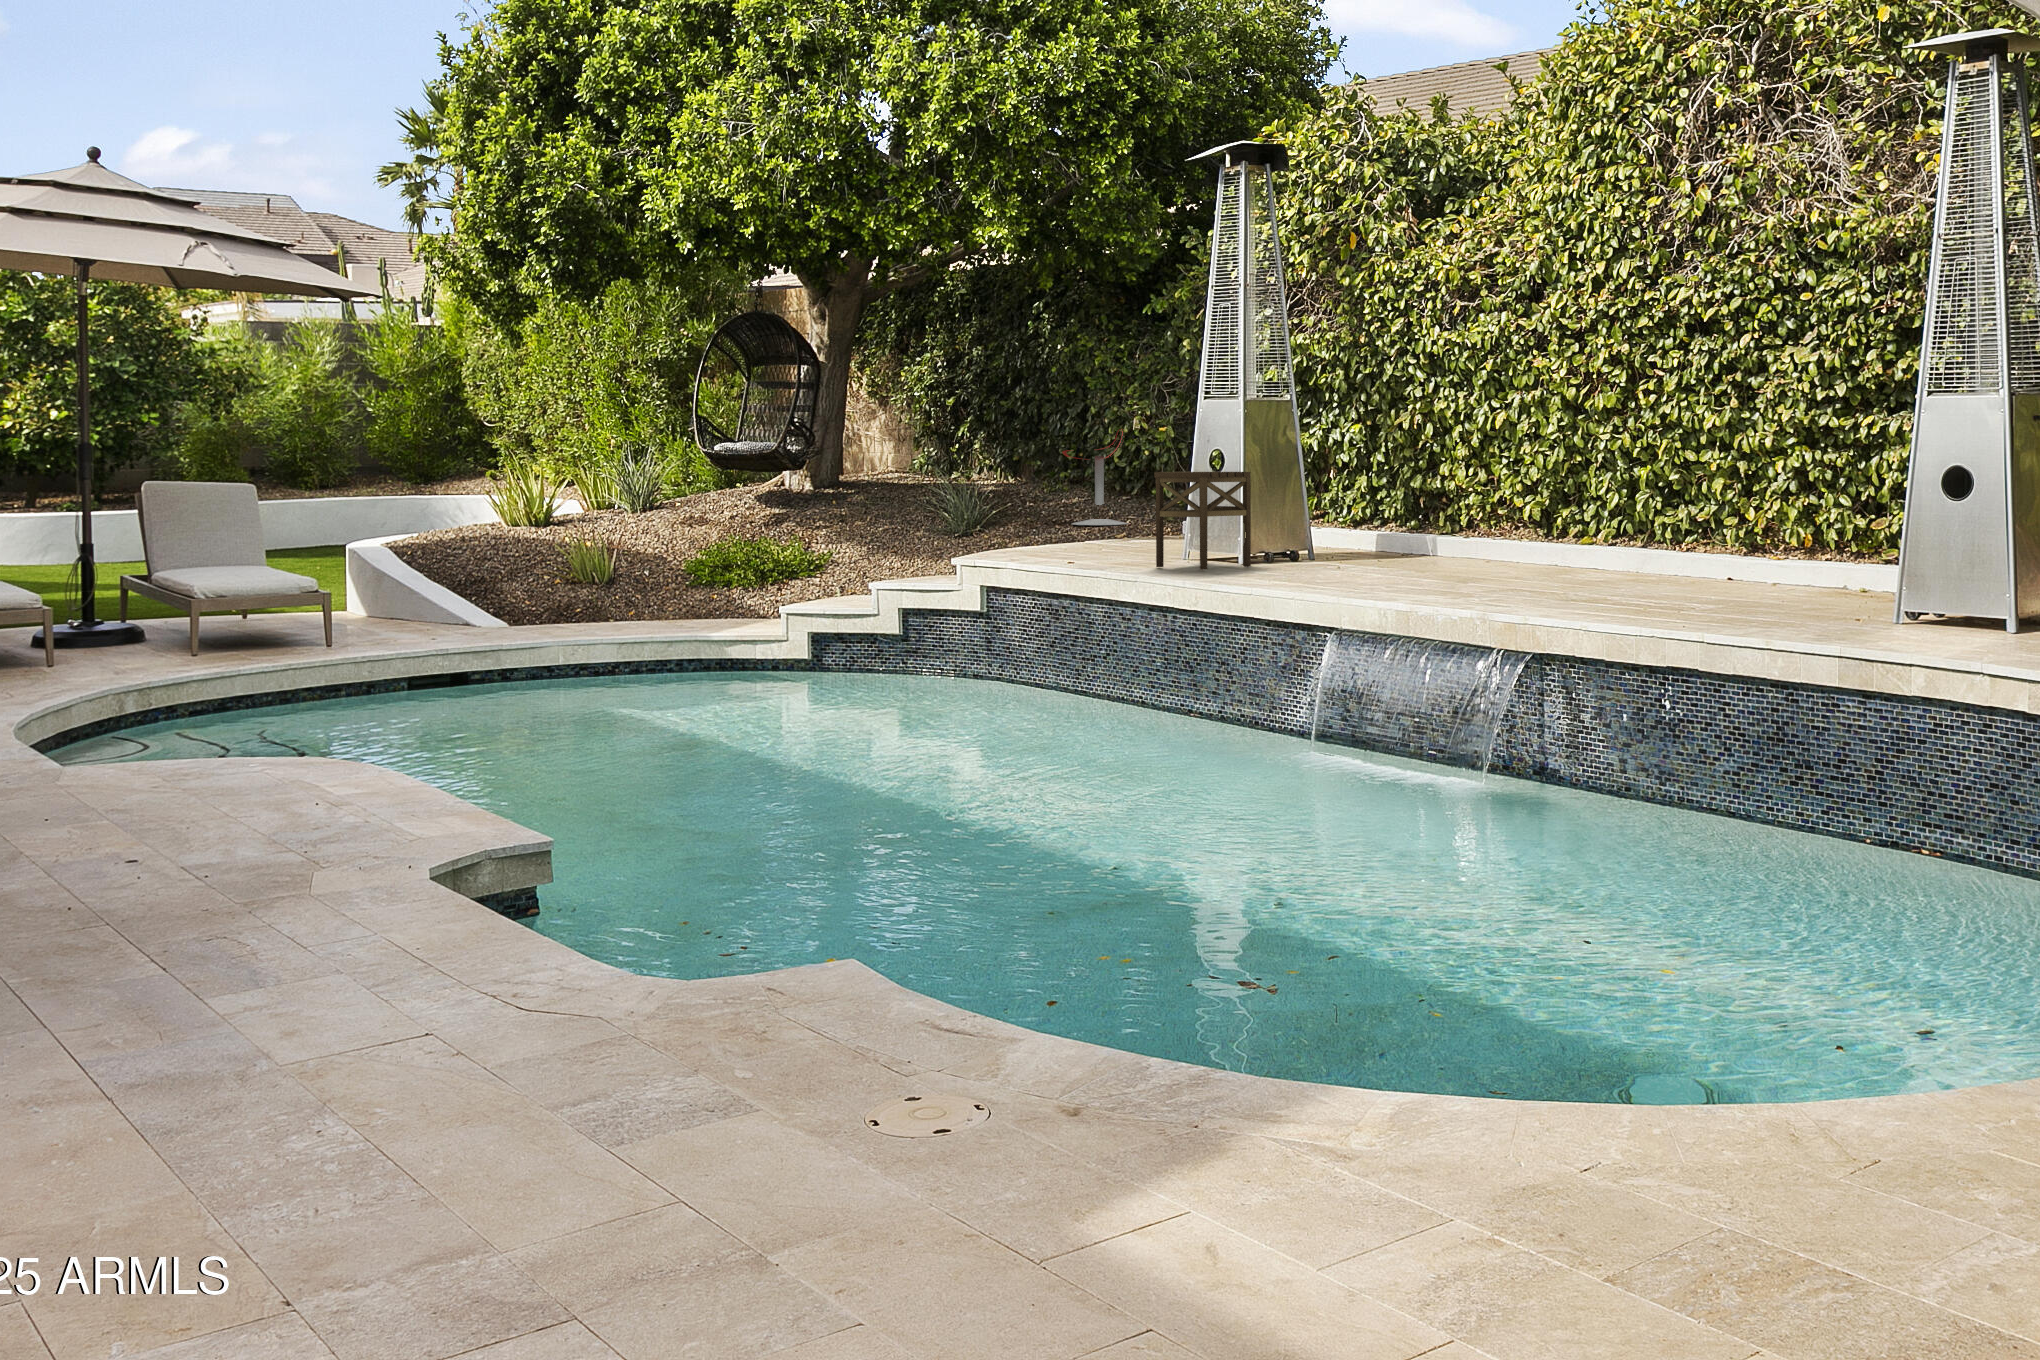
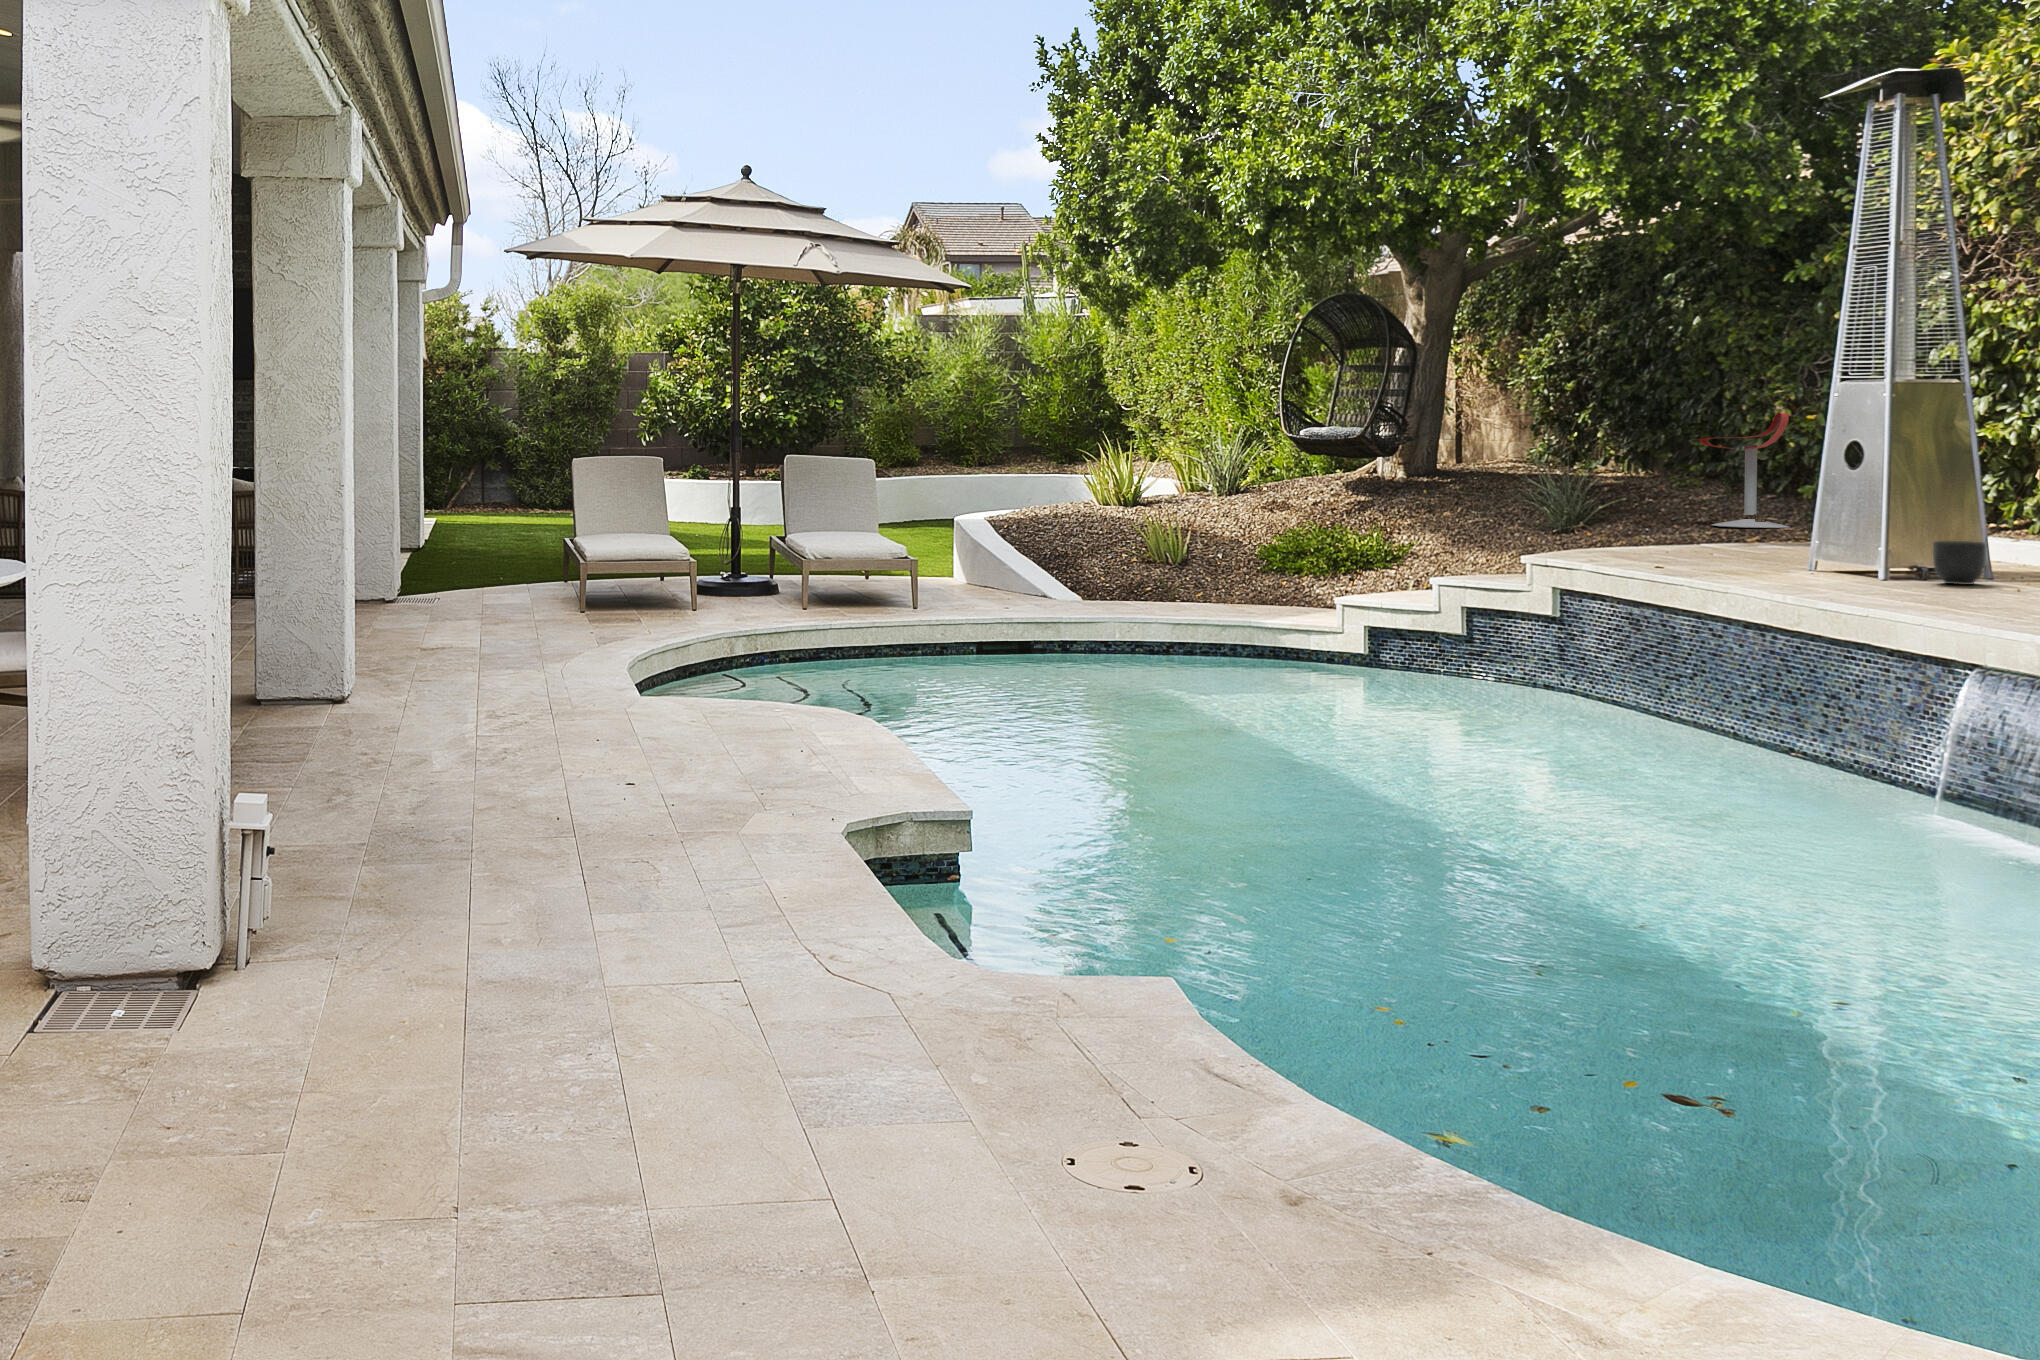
side table: present [1154,472,1251,570] -> none [1770,462,1912,583]
planter: none [1265,531,1299,565] -> present [1933,541,1986,585]

